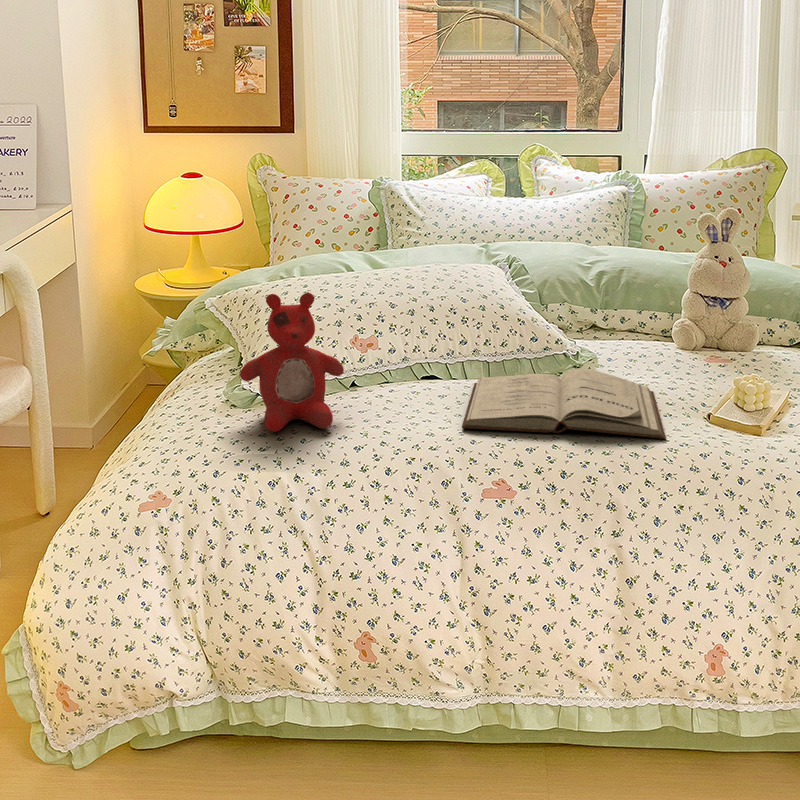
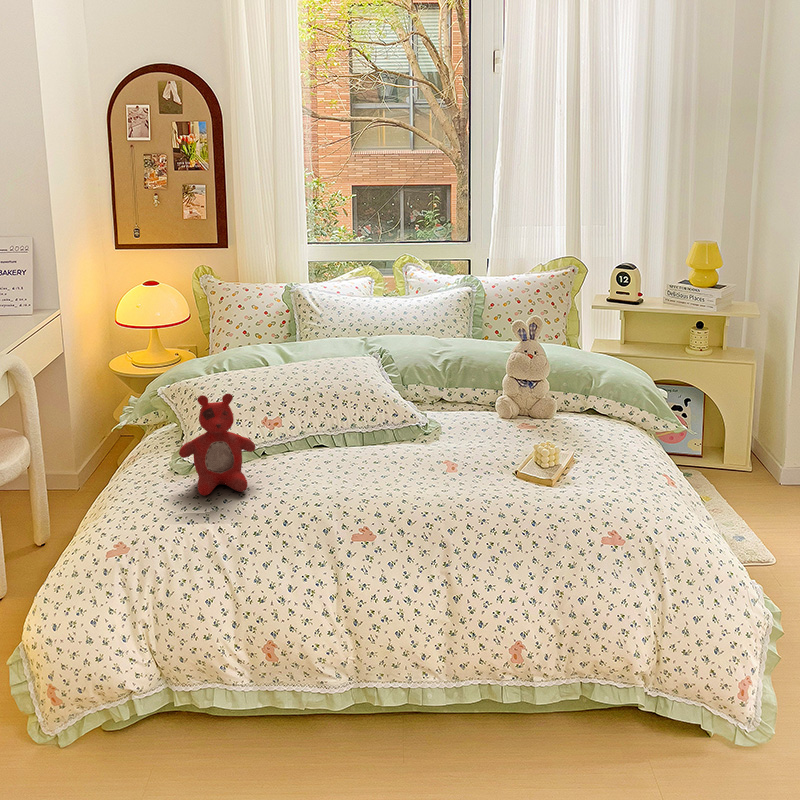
book: present [462,368,666,439] -> none [340,439,482,494]

